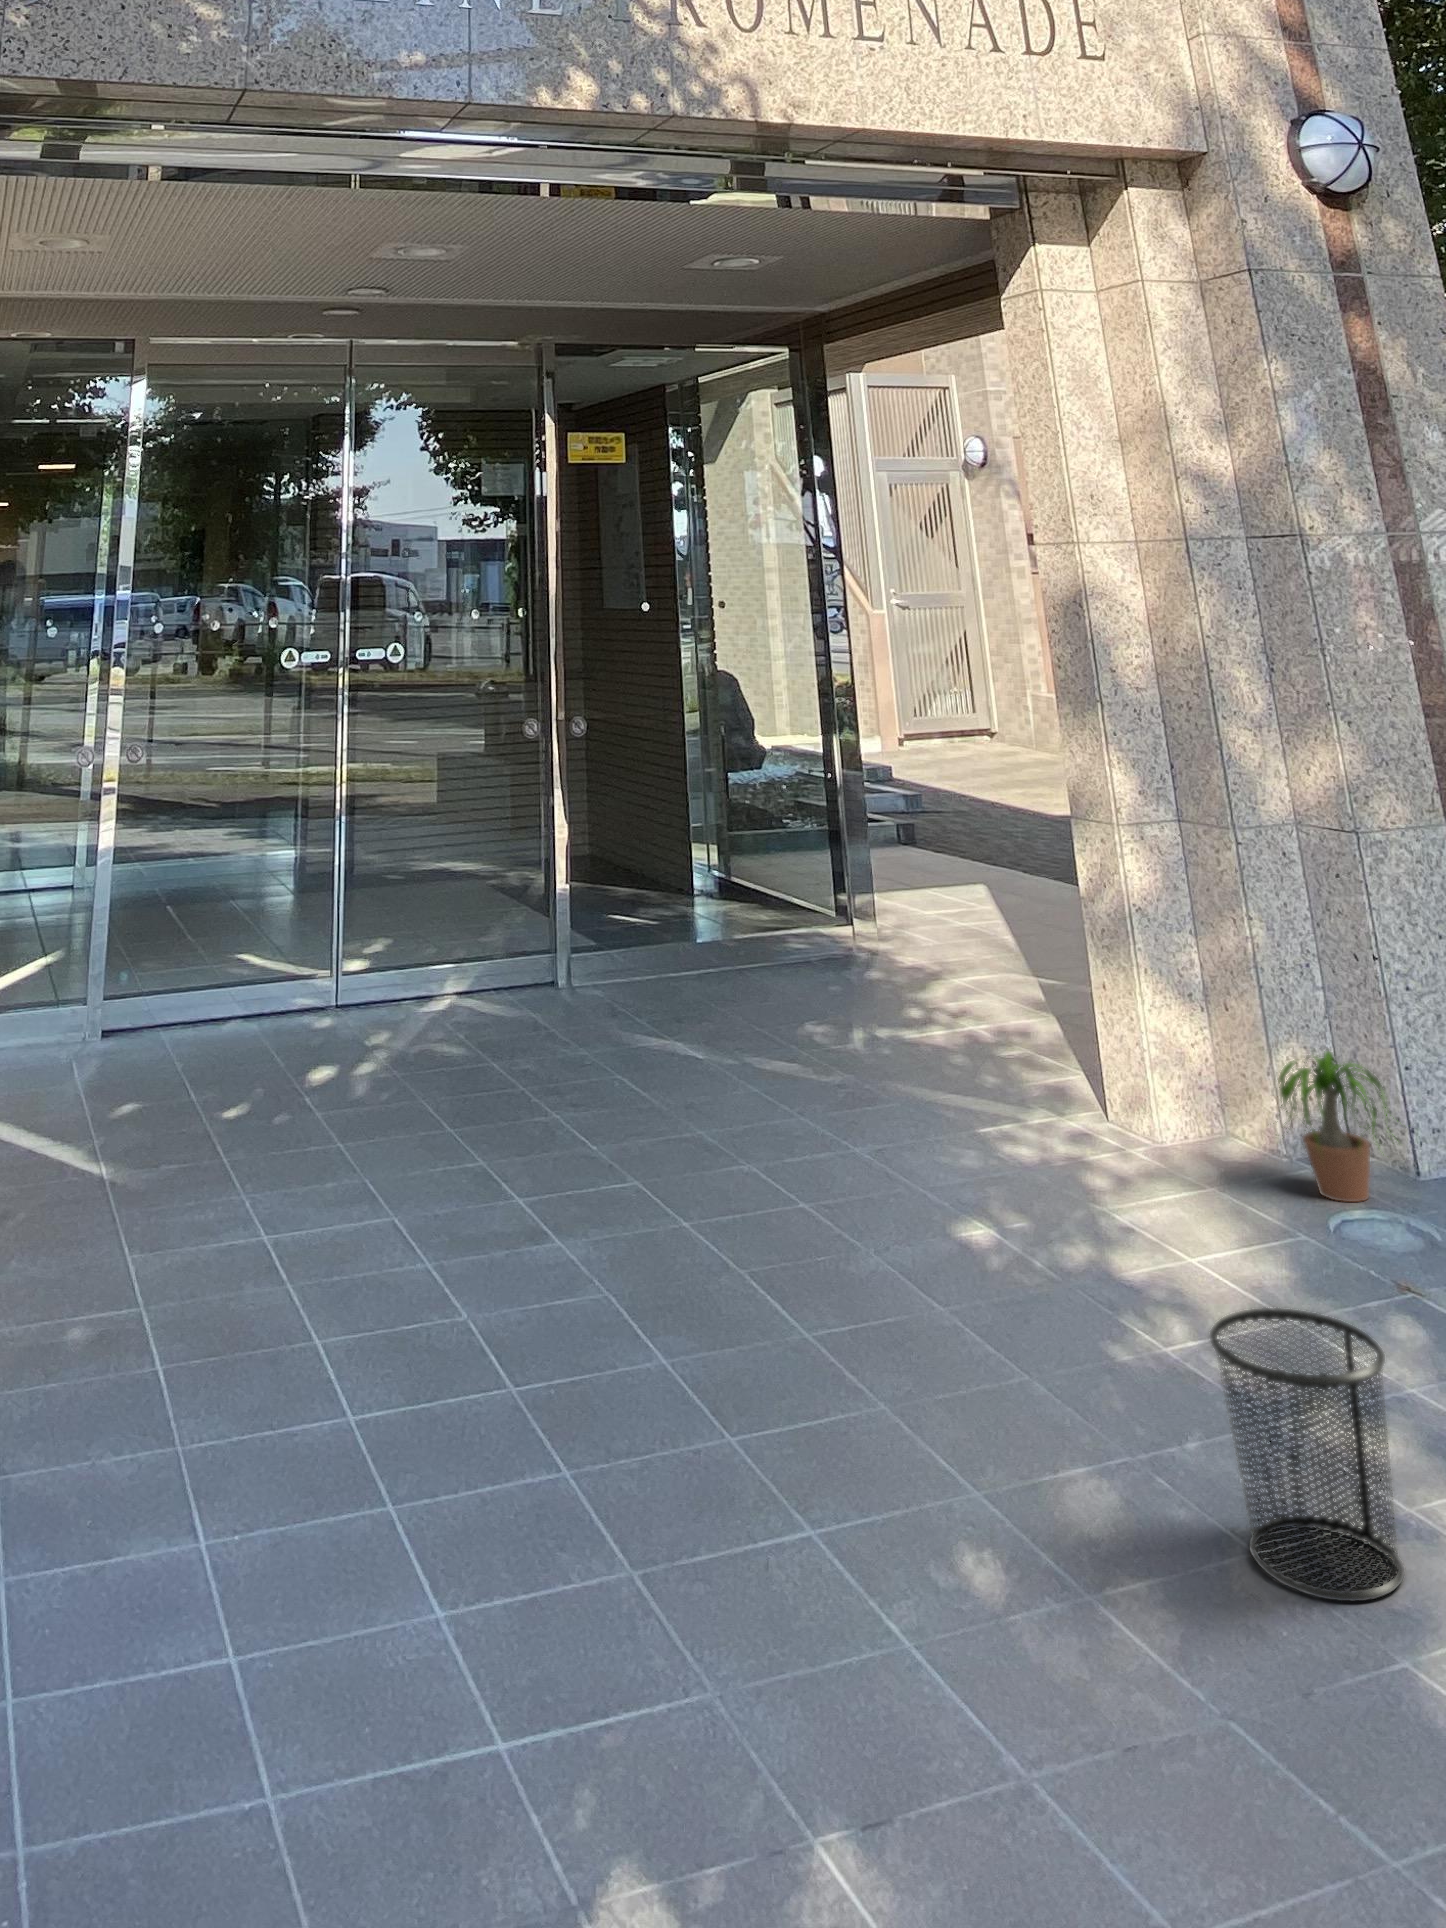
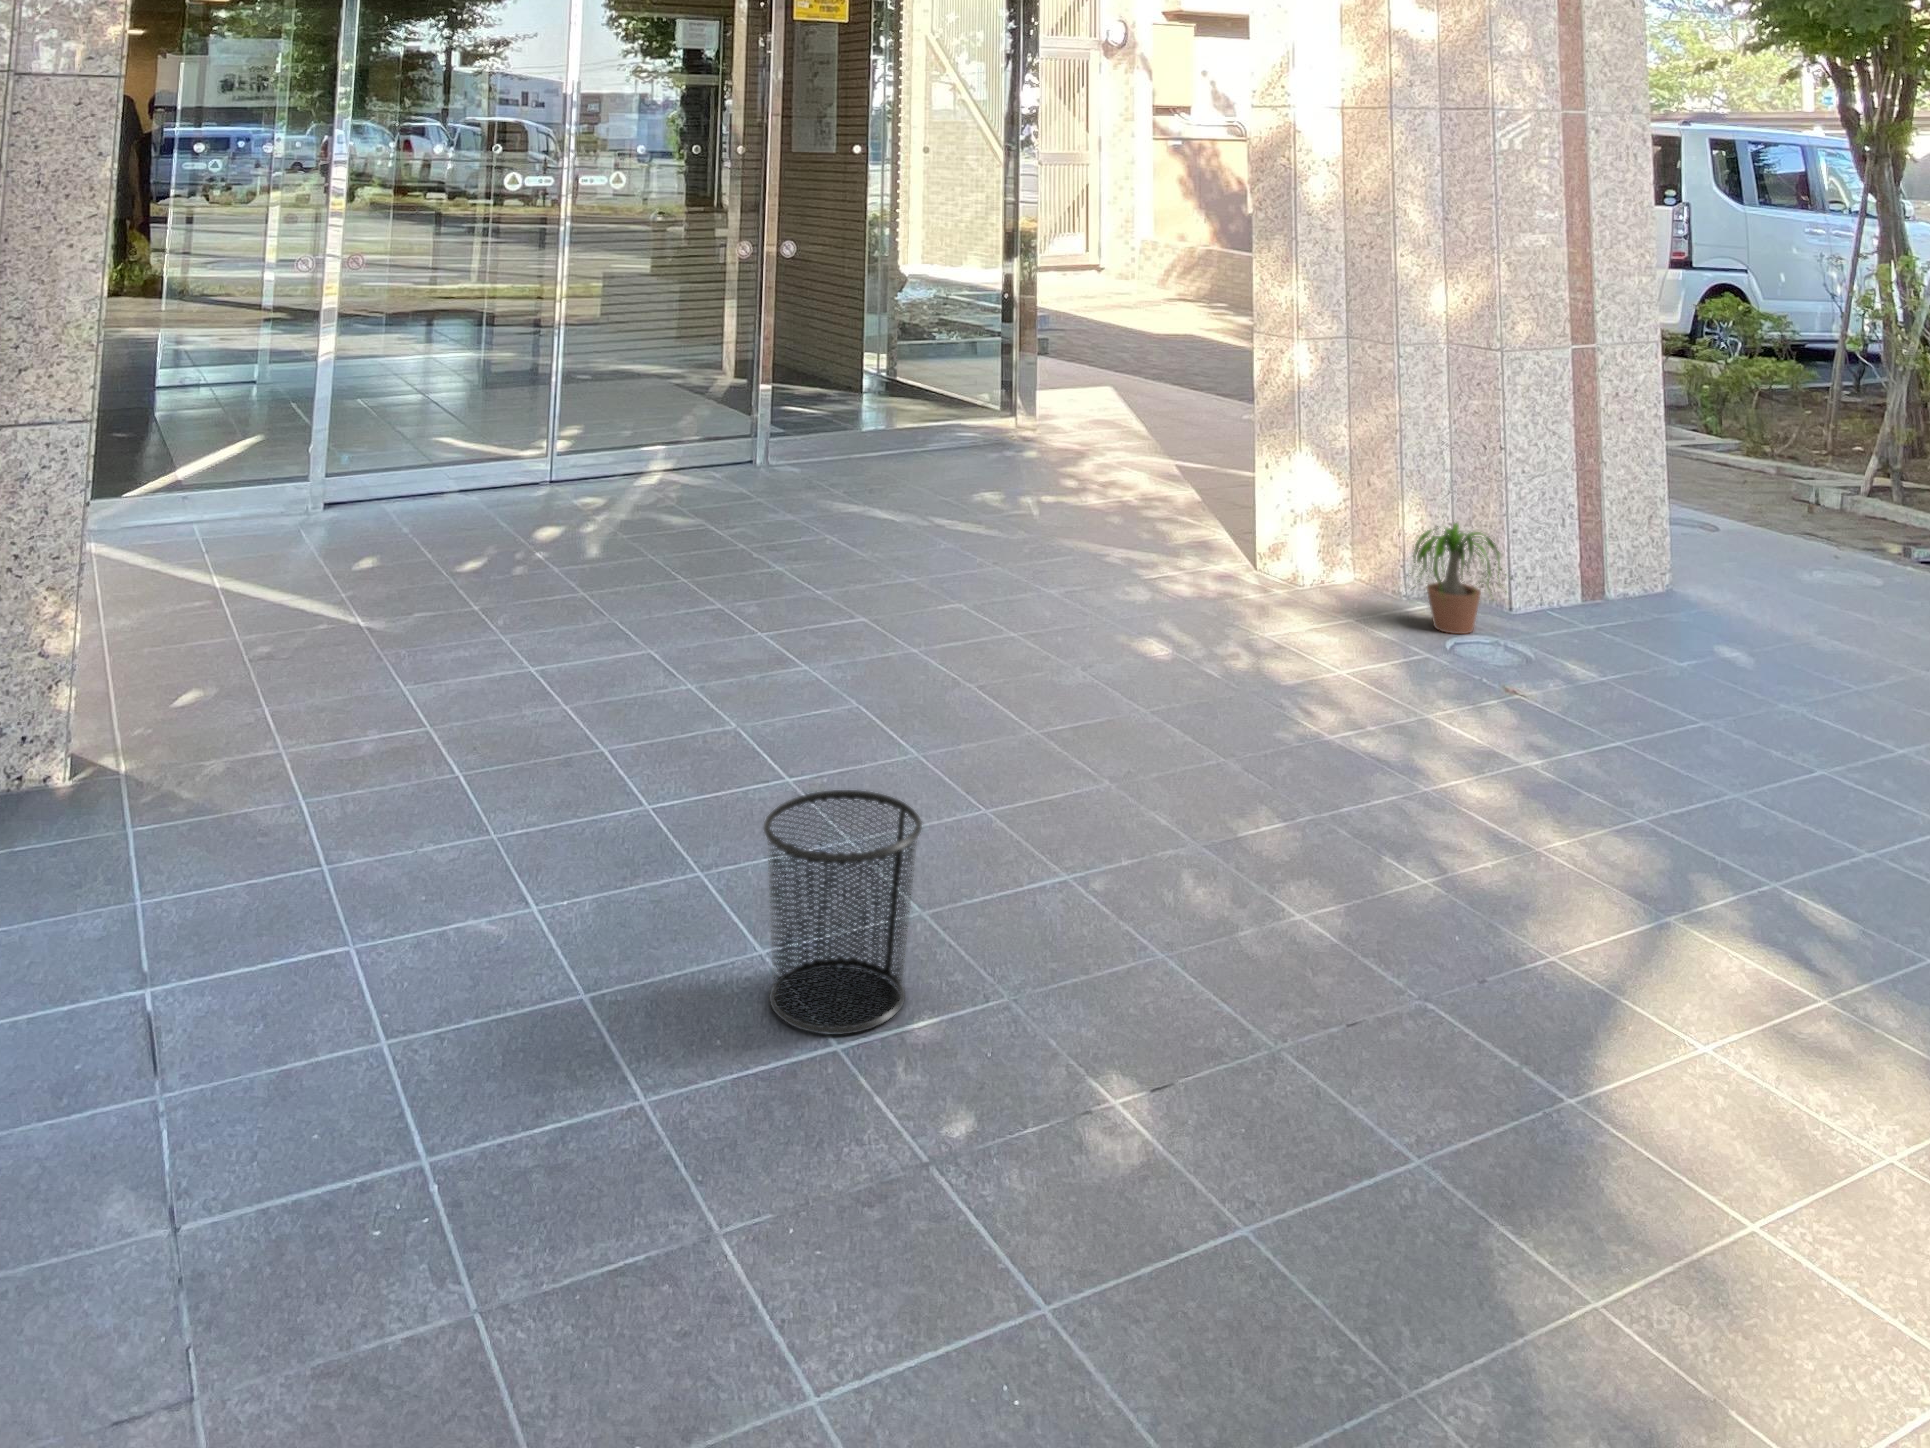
waste bin: present [1210,1308,1404,1601] -> present [764,790,922,1035]

